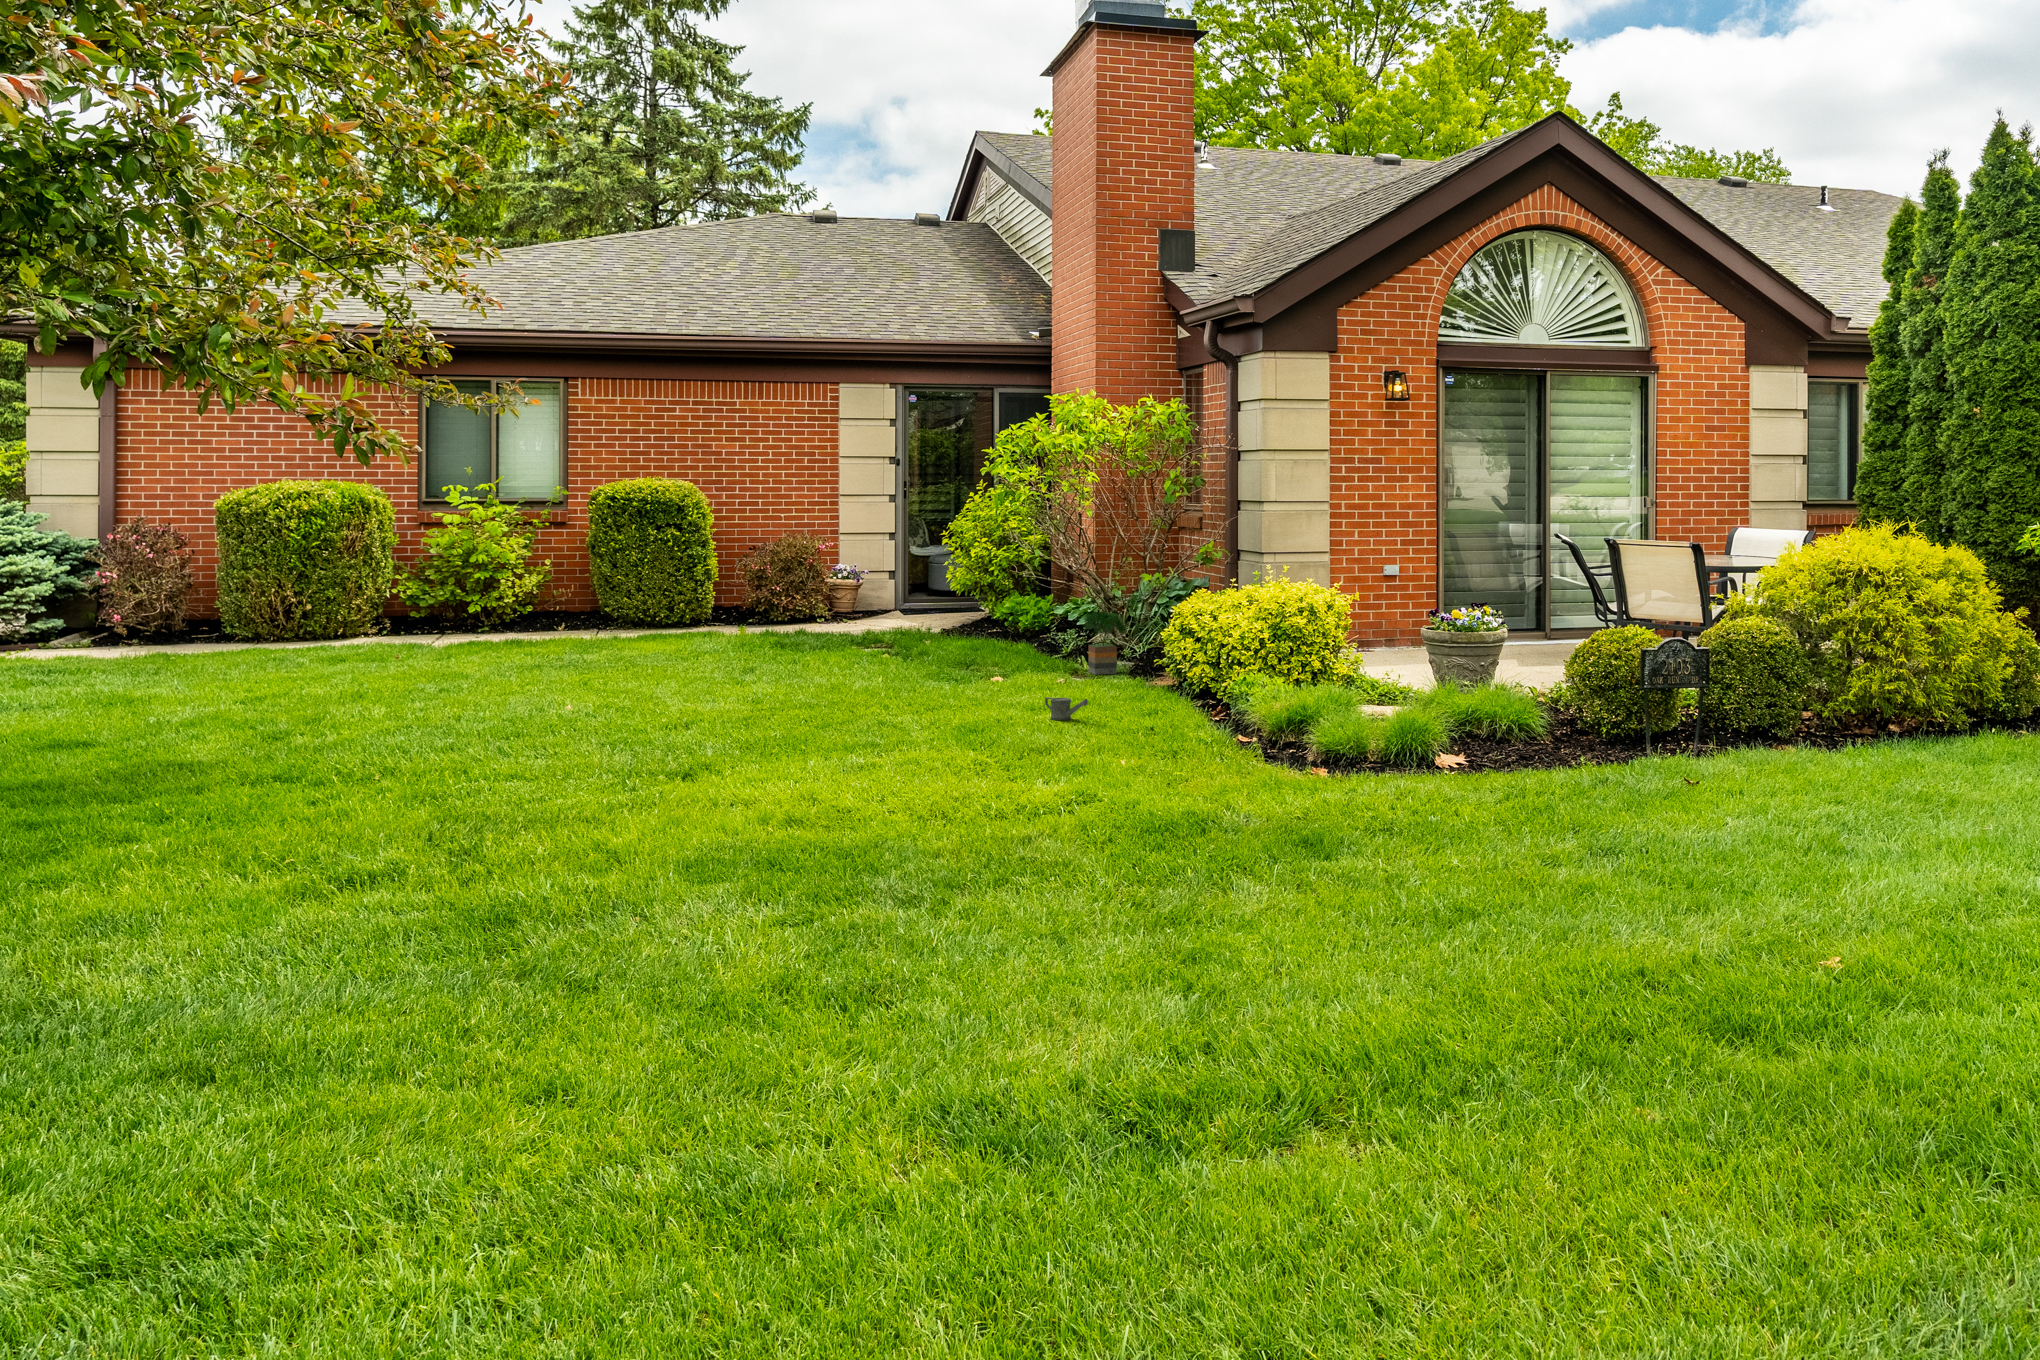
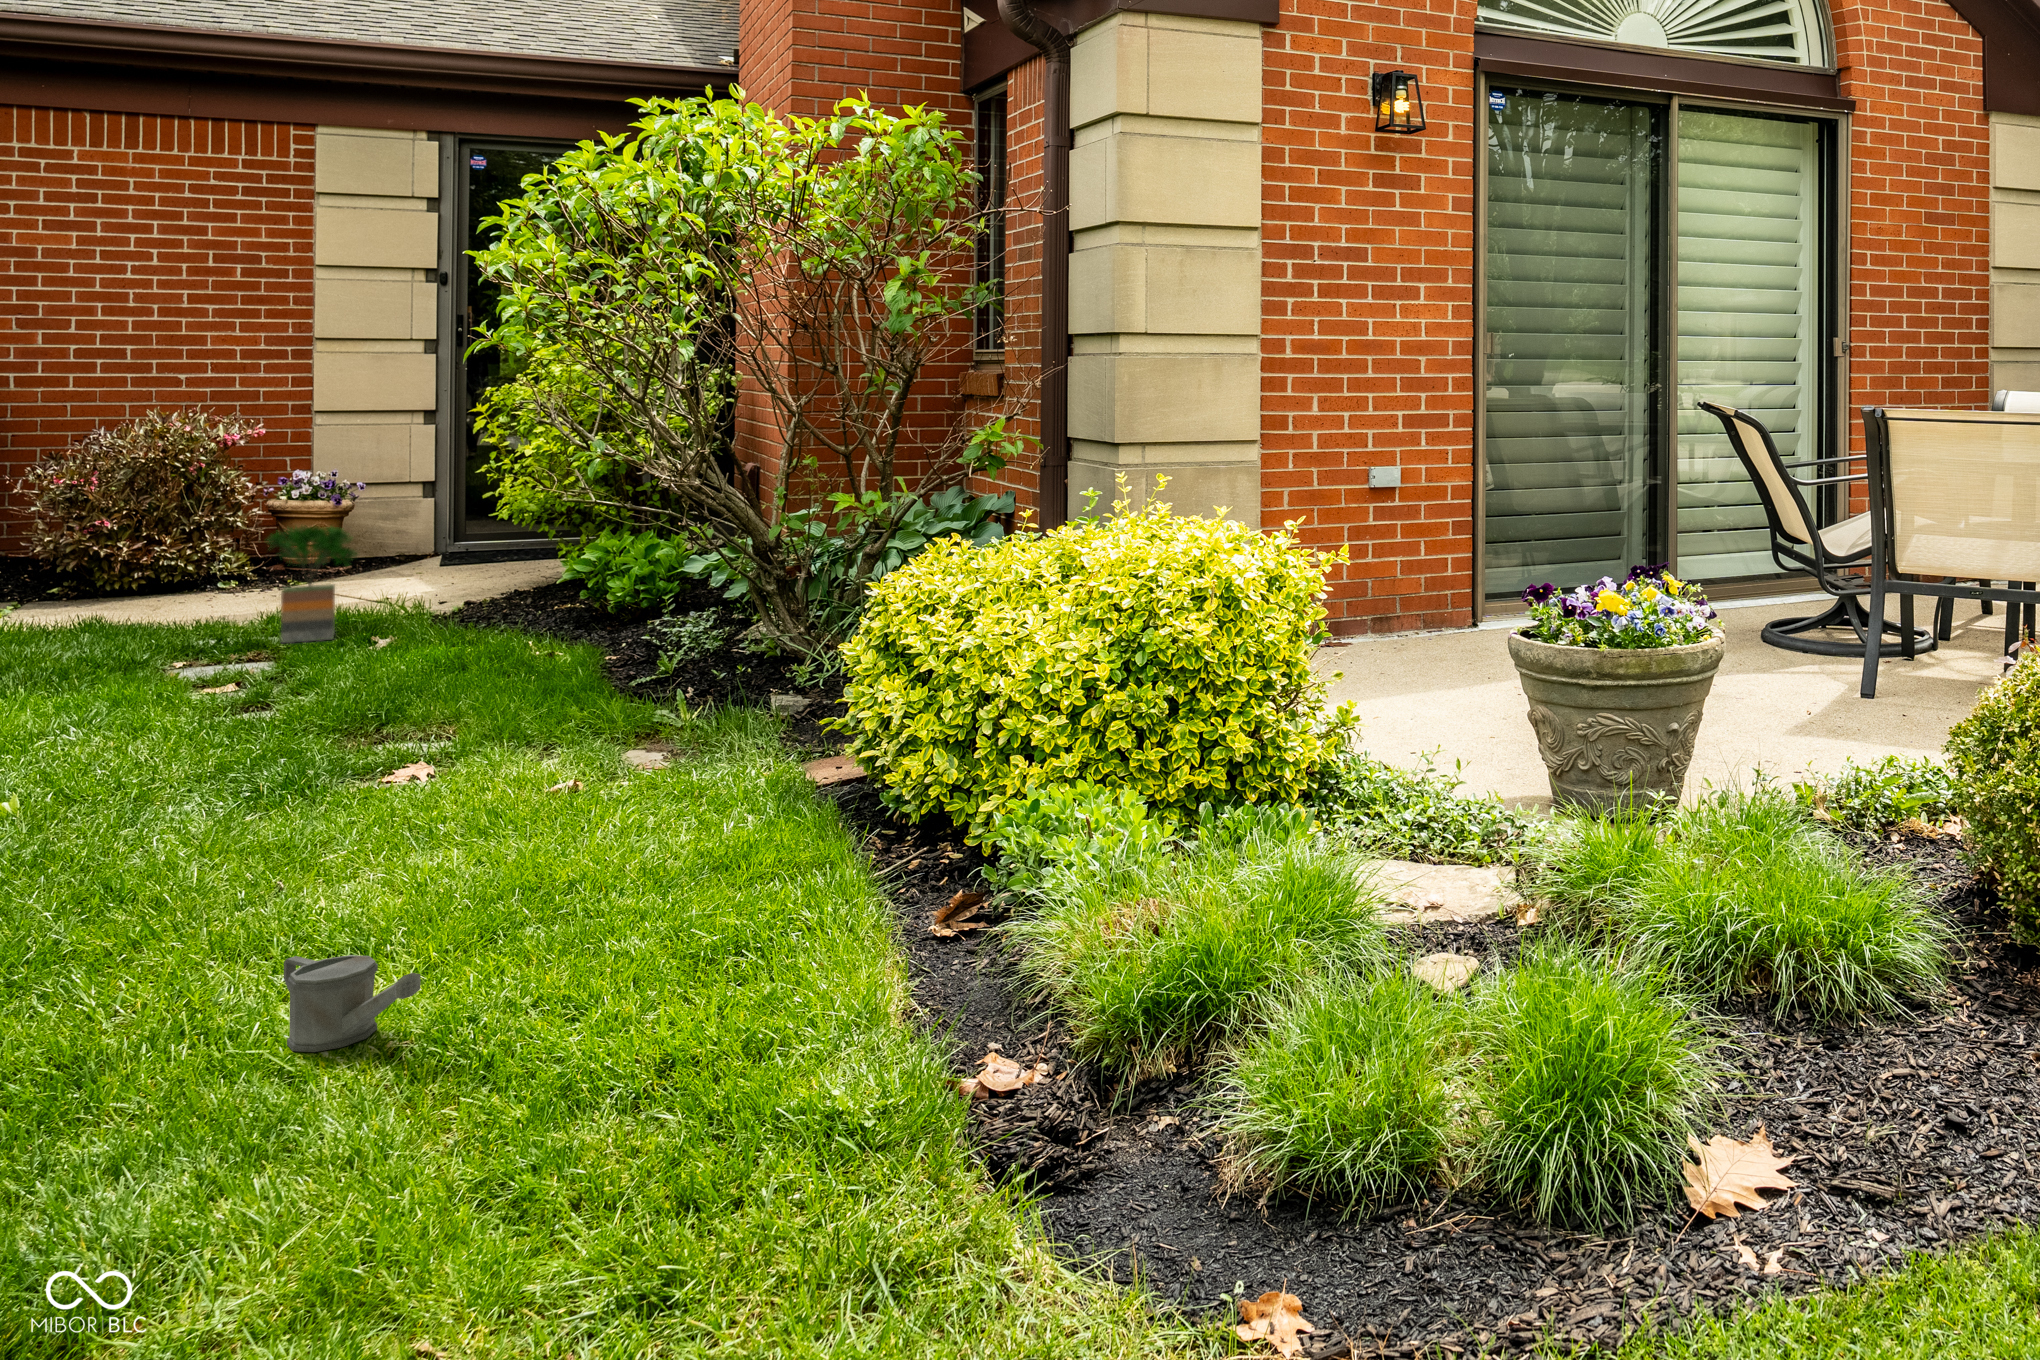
potted tree: present [1084,612,1126,675] -> present [268,525,357,643]

